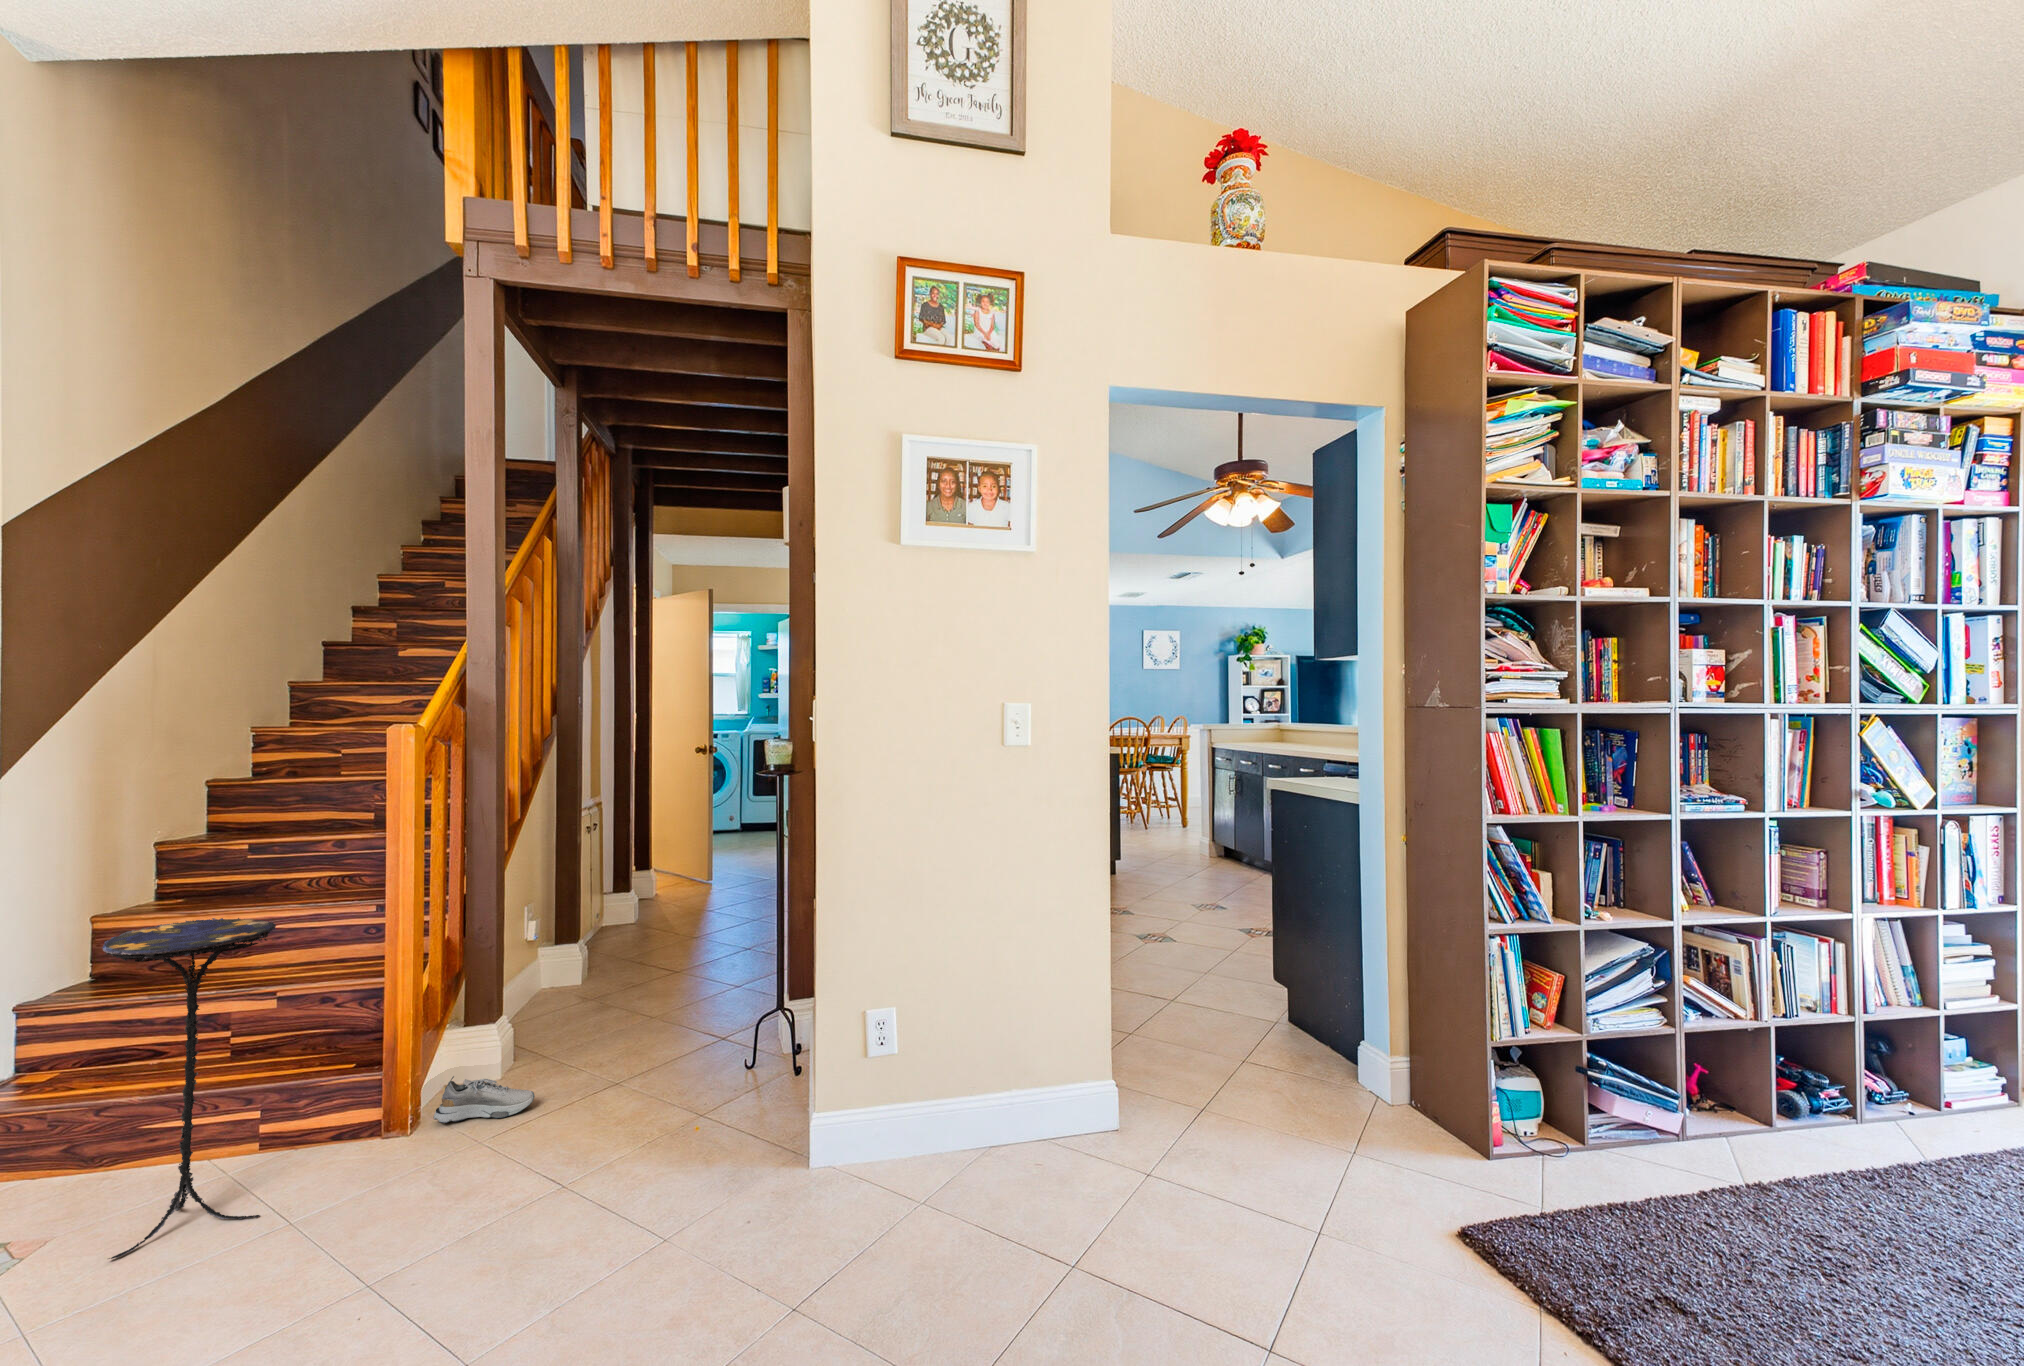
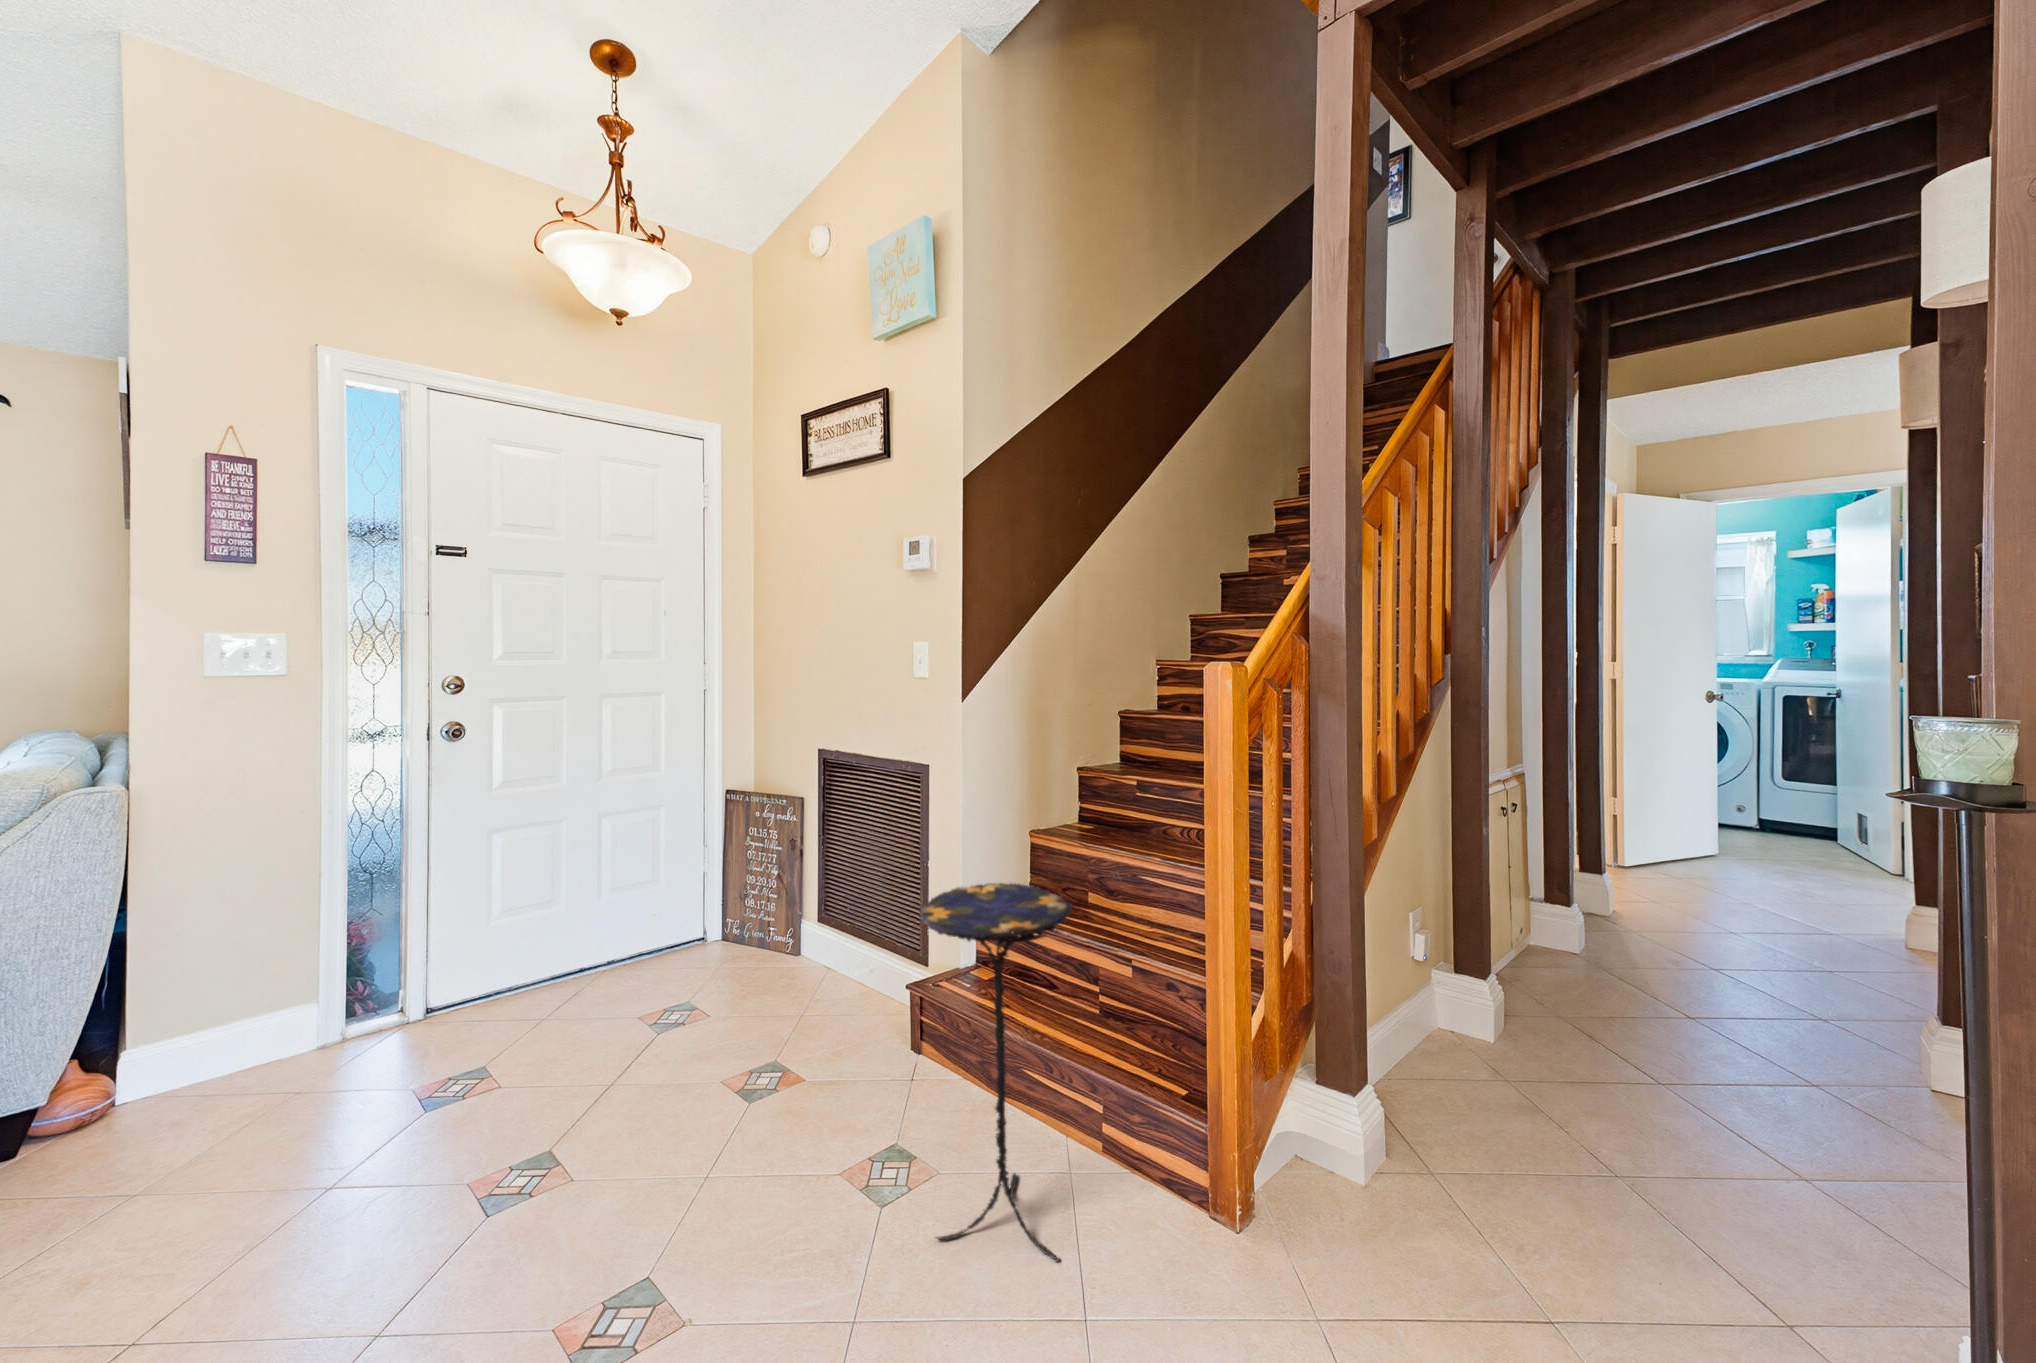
shoe: present [434,1076,535,1123] -> none [1270,1148,1404,1249]

